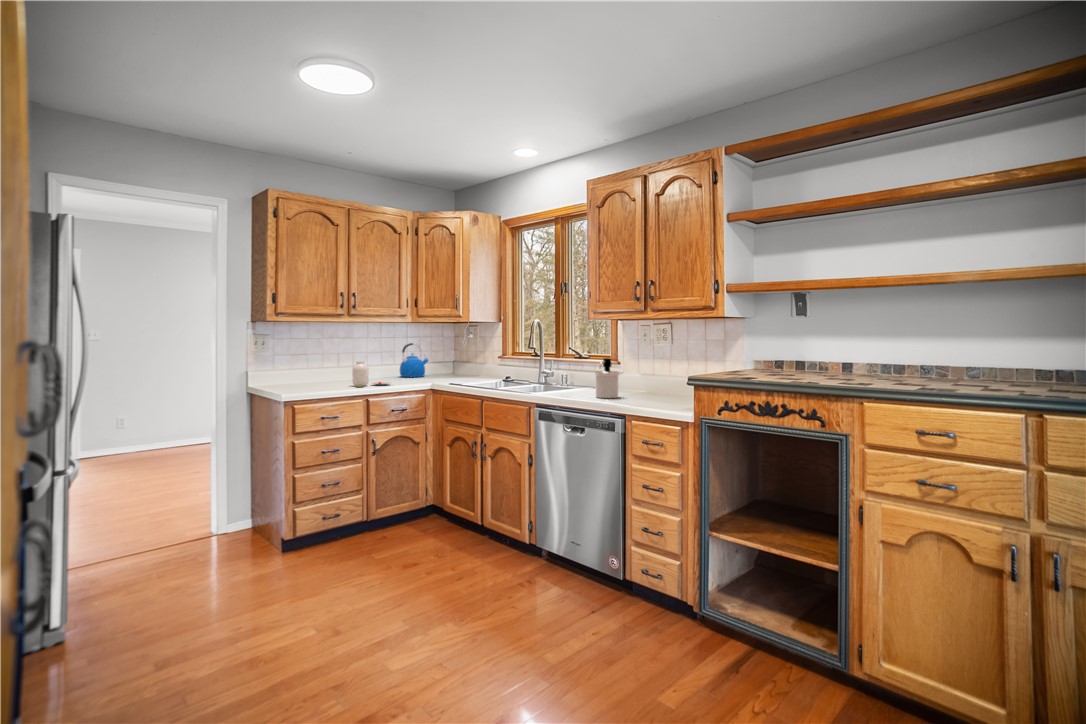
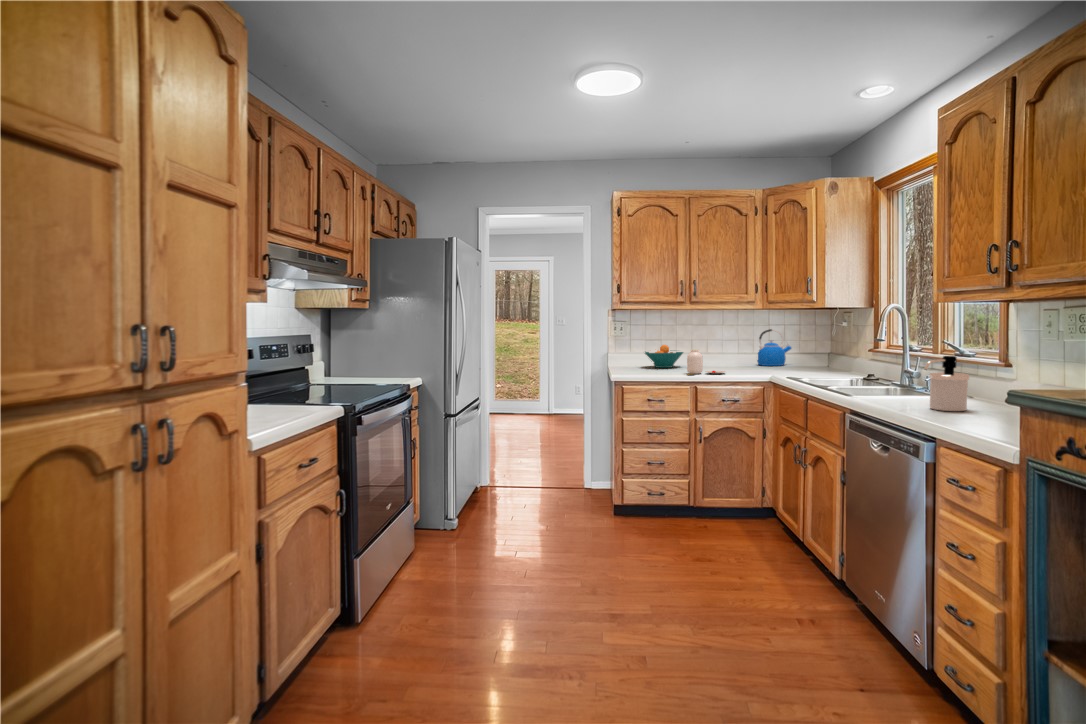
fruit bowl: none [288,358,333,383] -> present [645,345,683,368]

